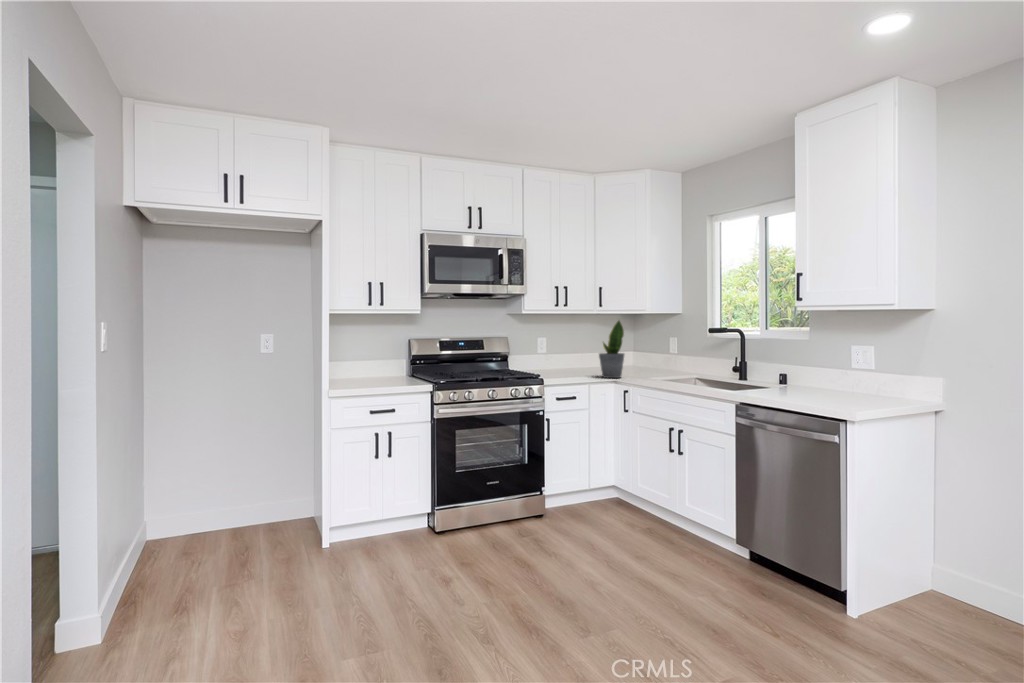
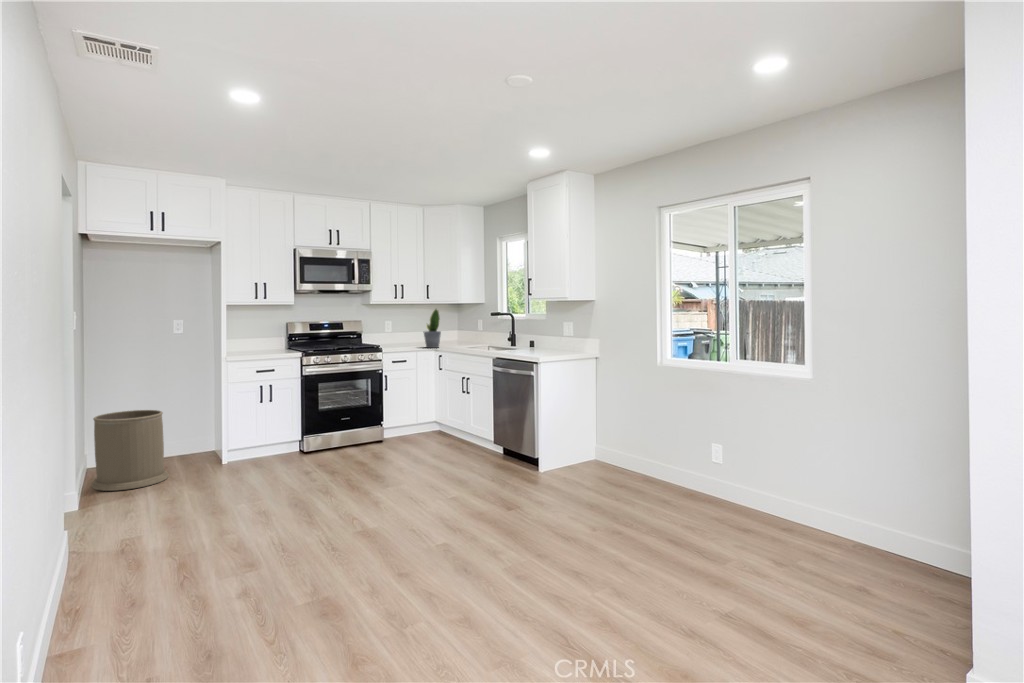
trash can: none [133,470,244,603] -> present [92,410,169,491]

